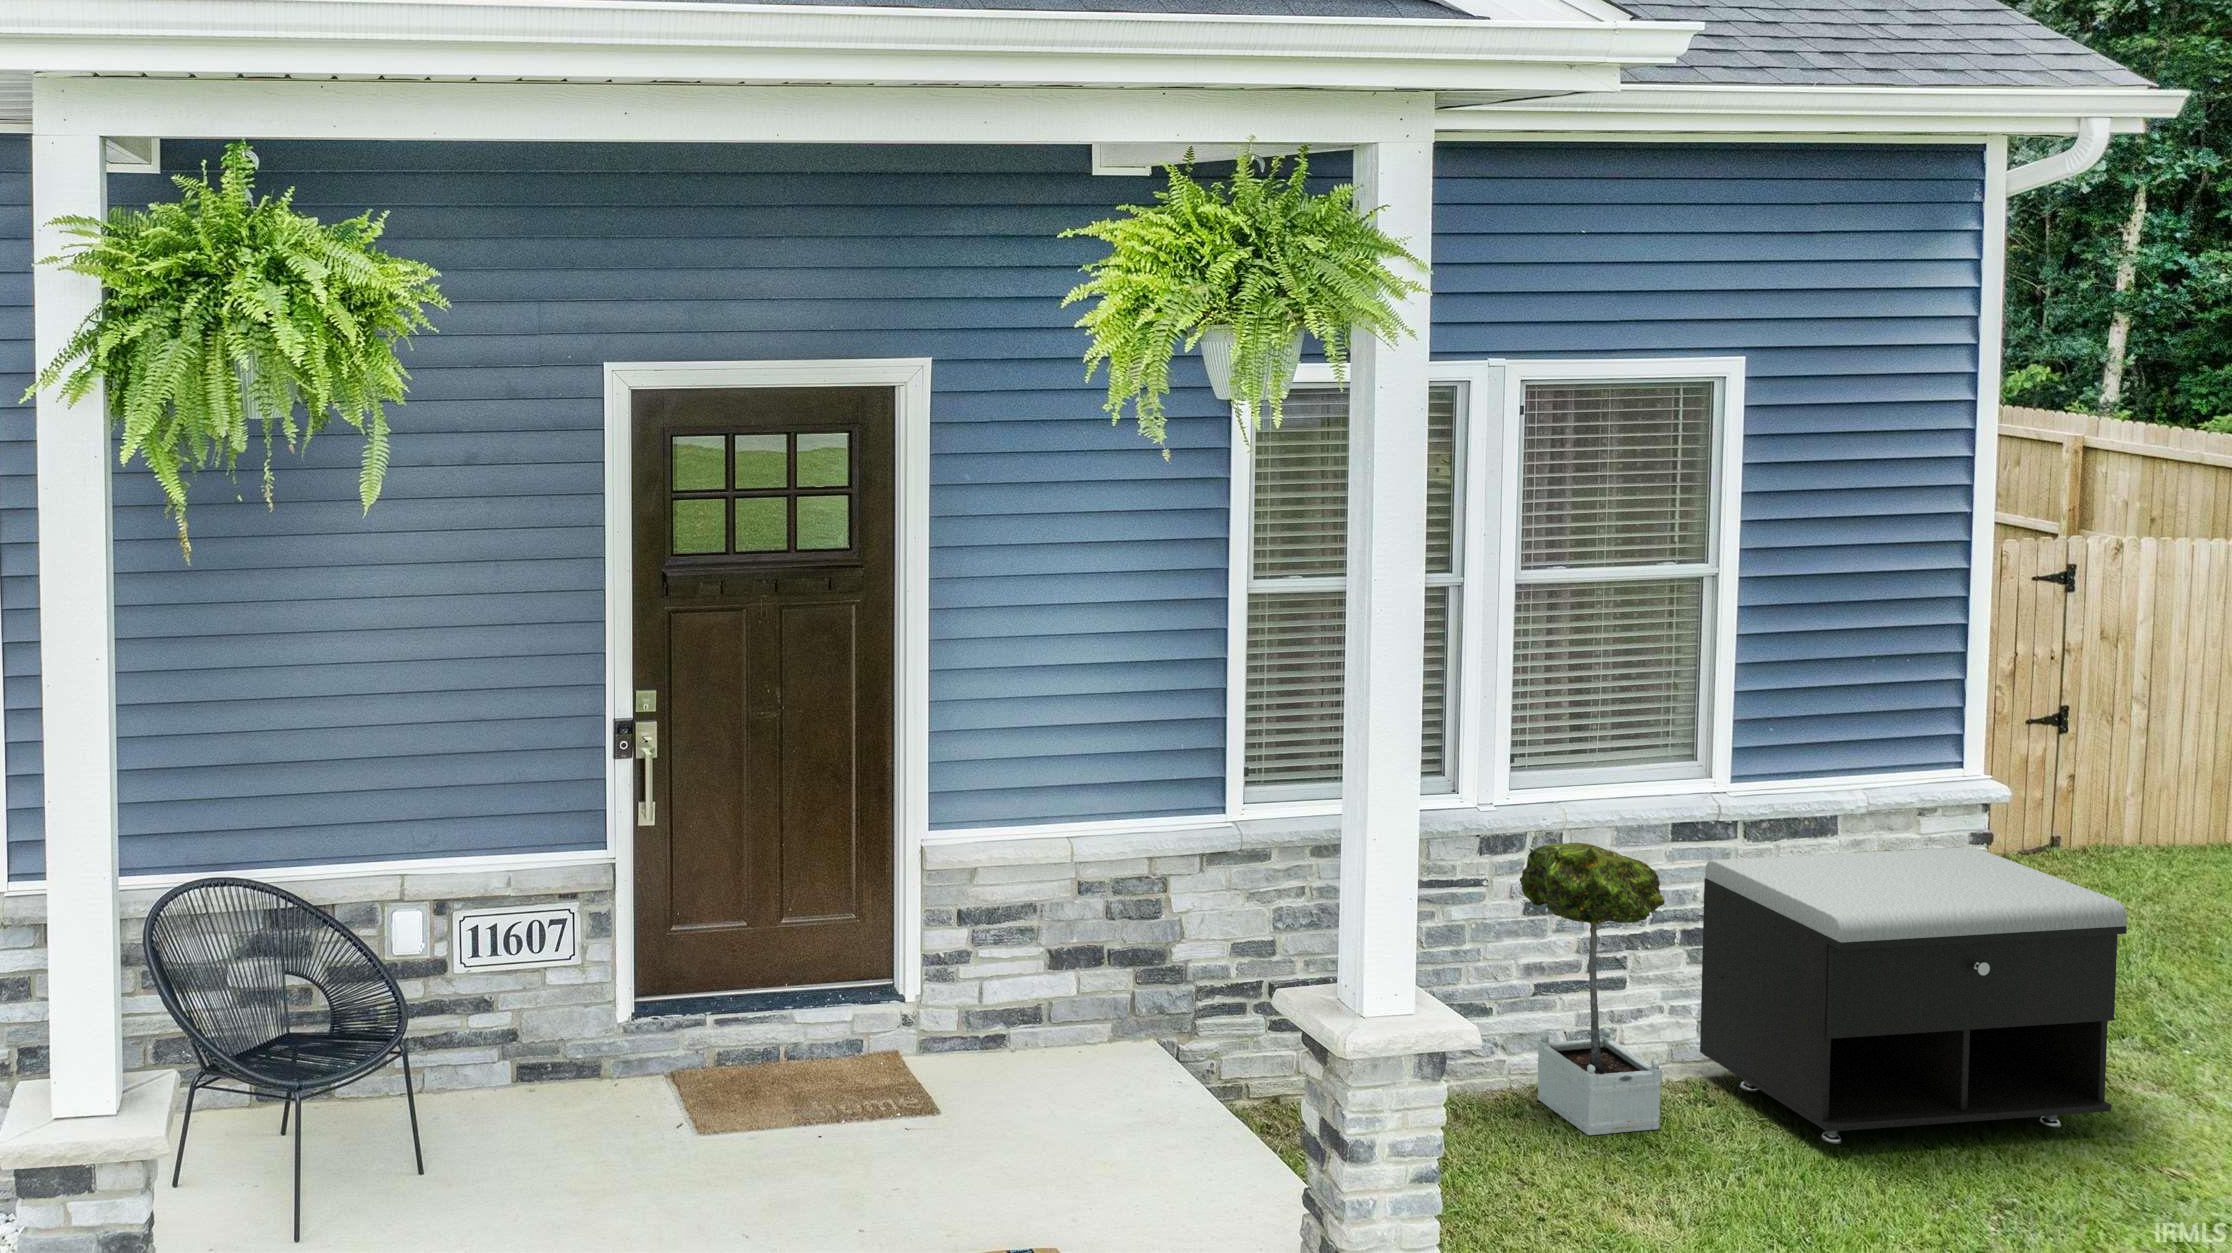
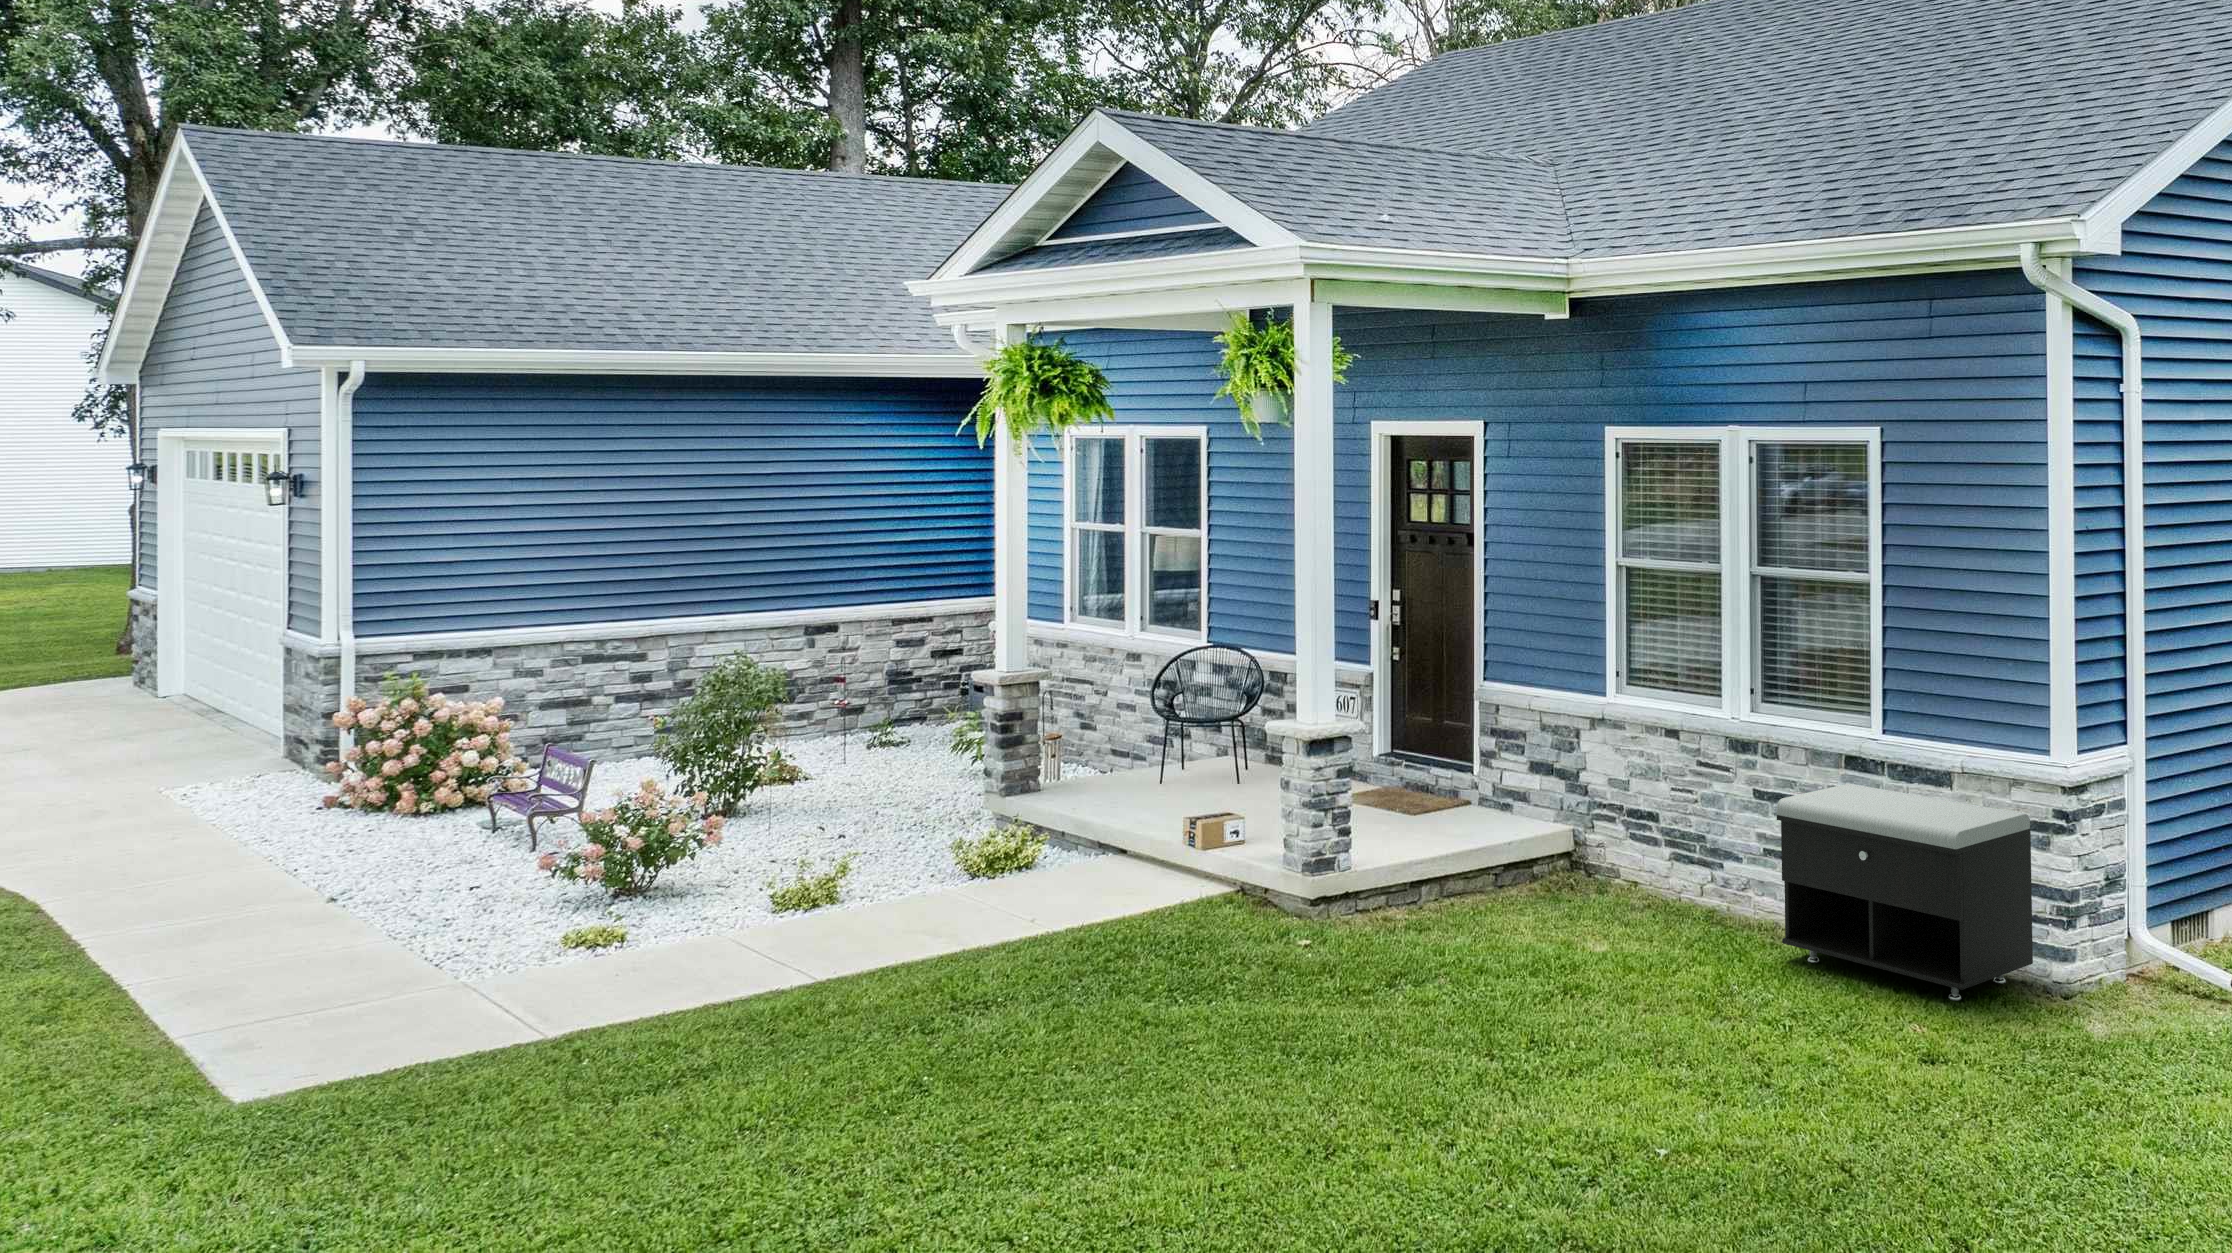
potted tree: present [1520,843,1665,1135] -> none [1698,741,1782,935]

